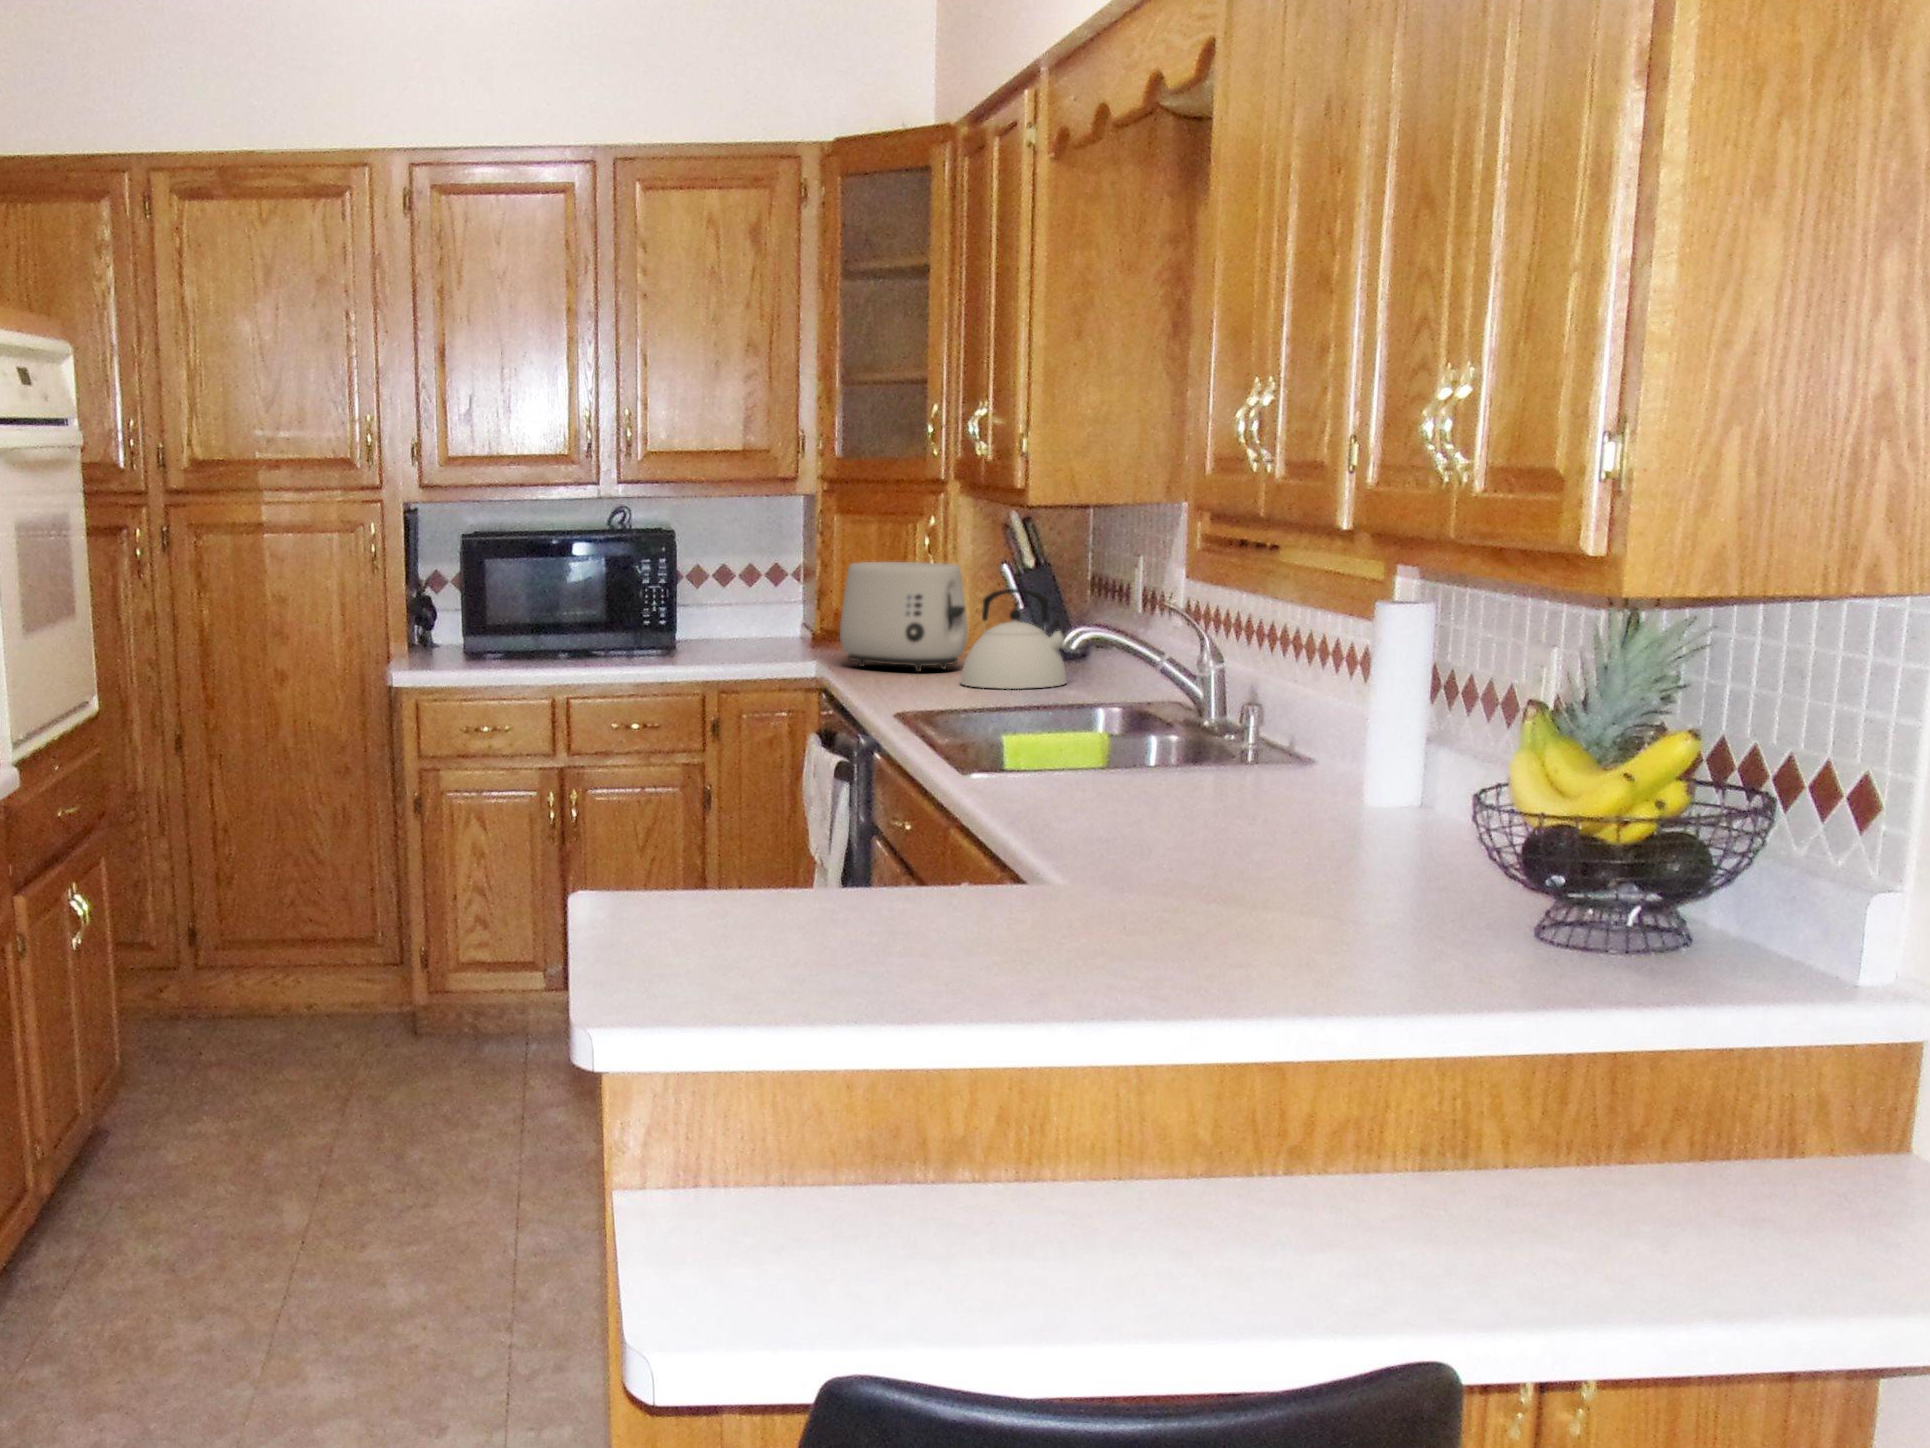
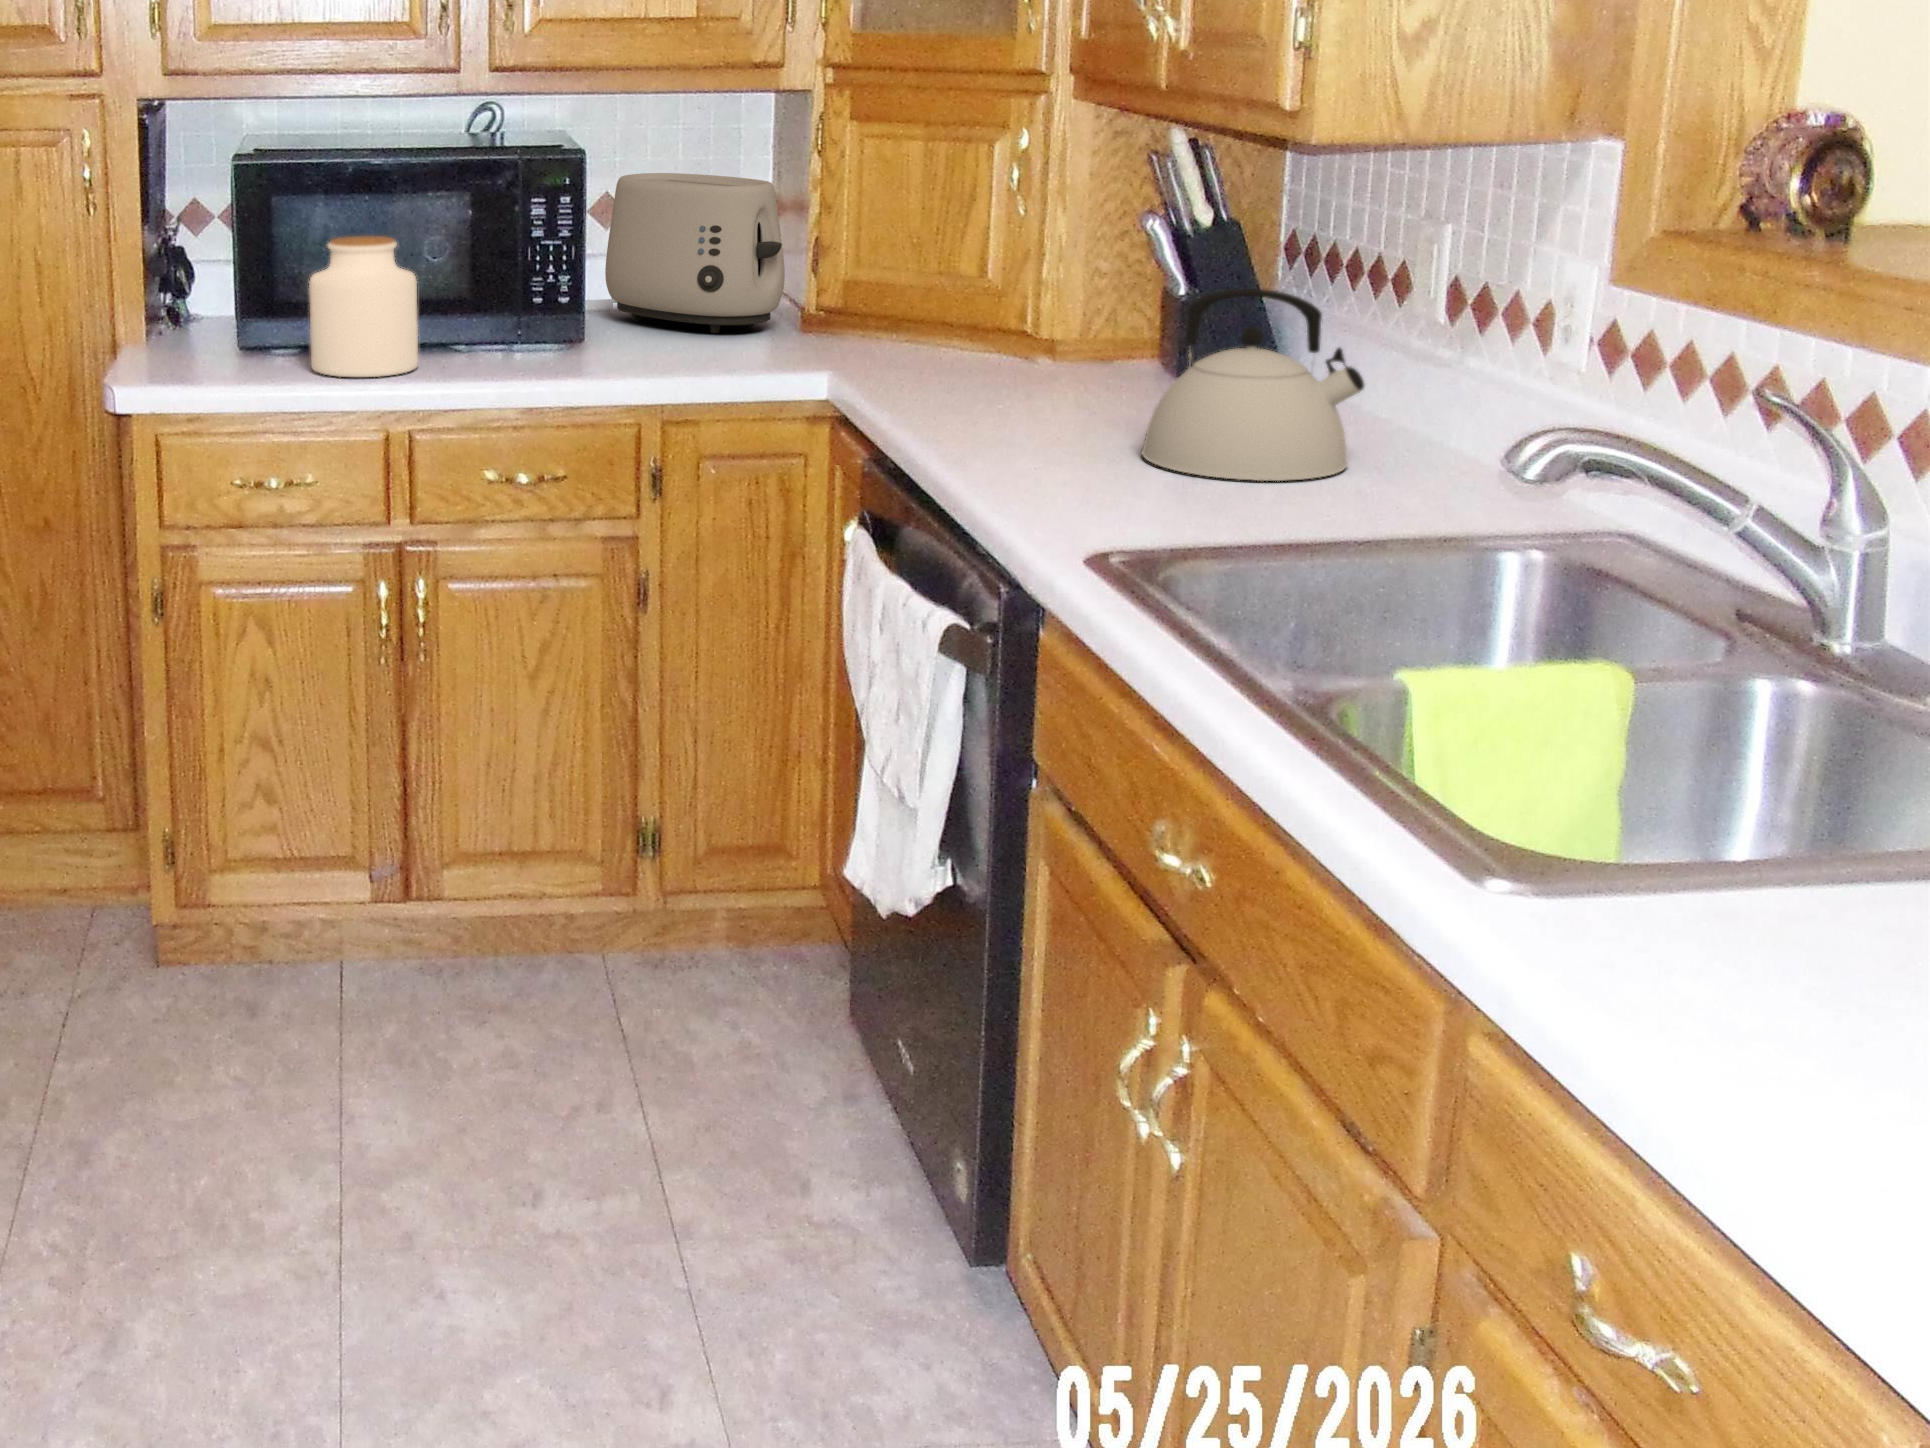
toaster: present [840,562,968,672] -> present [605,173,785,333]
jar: none [507,583,573,666] -> present [309,236,418,377]

